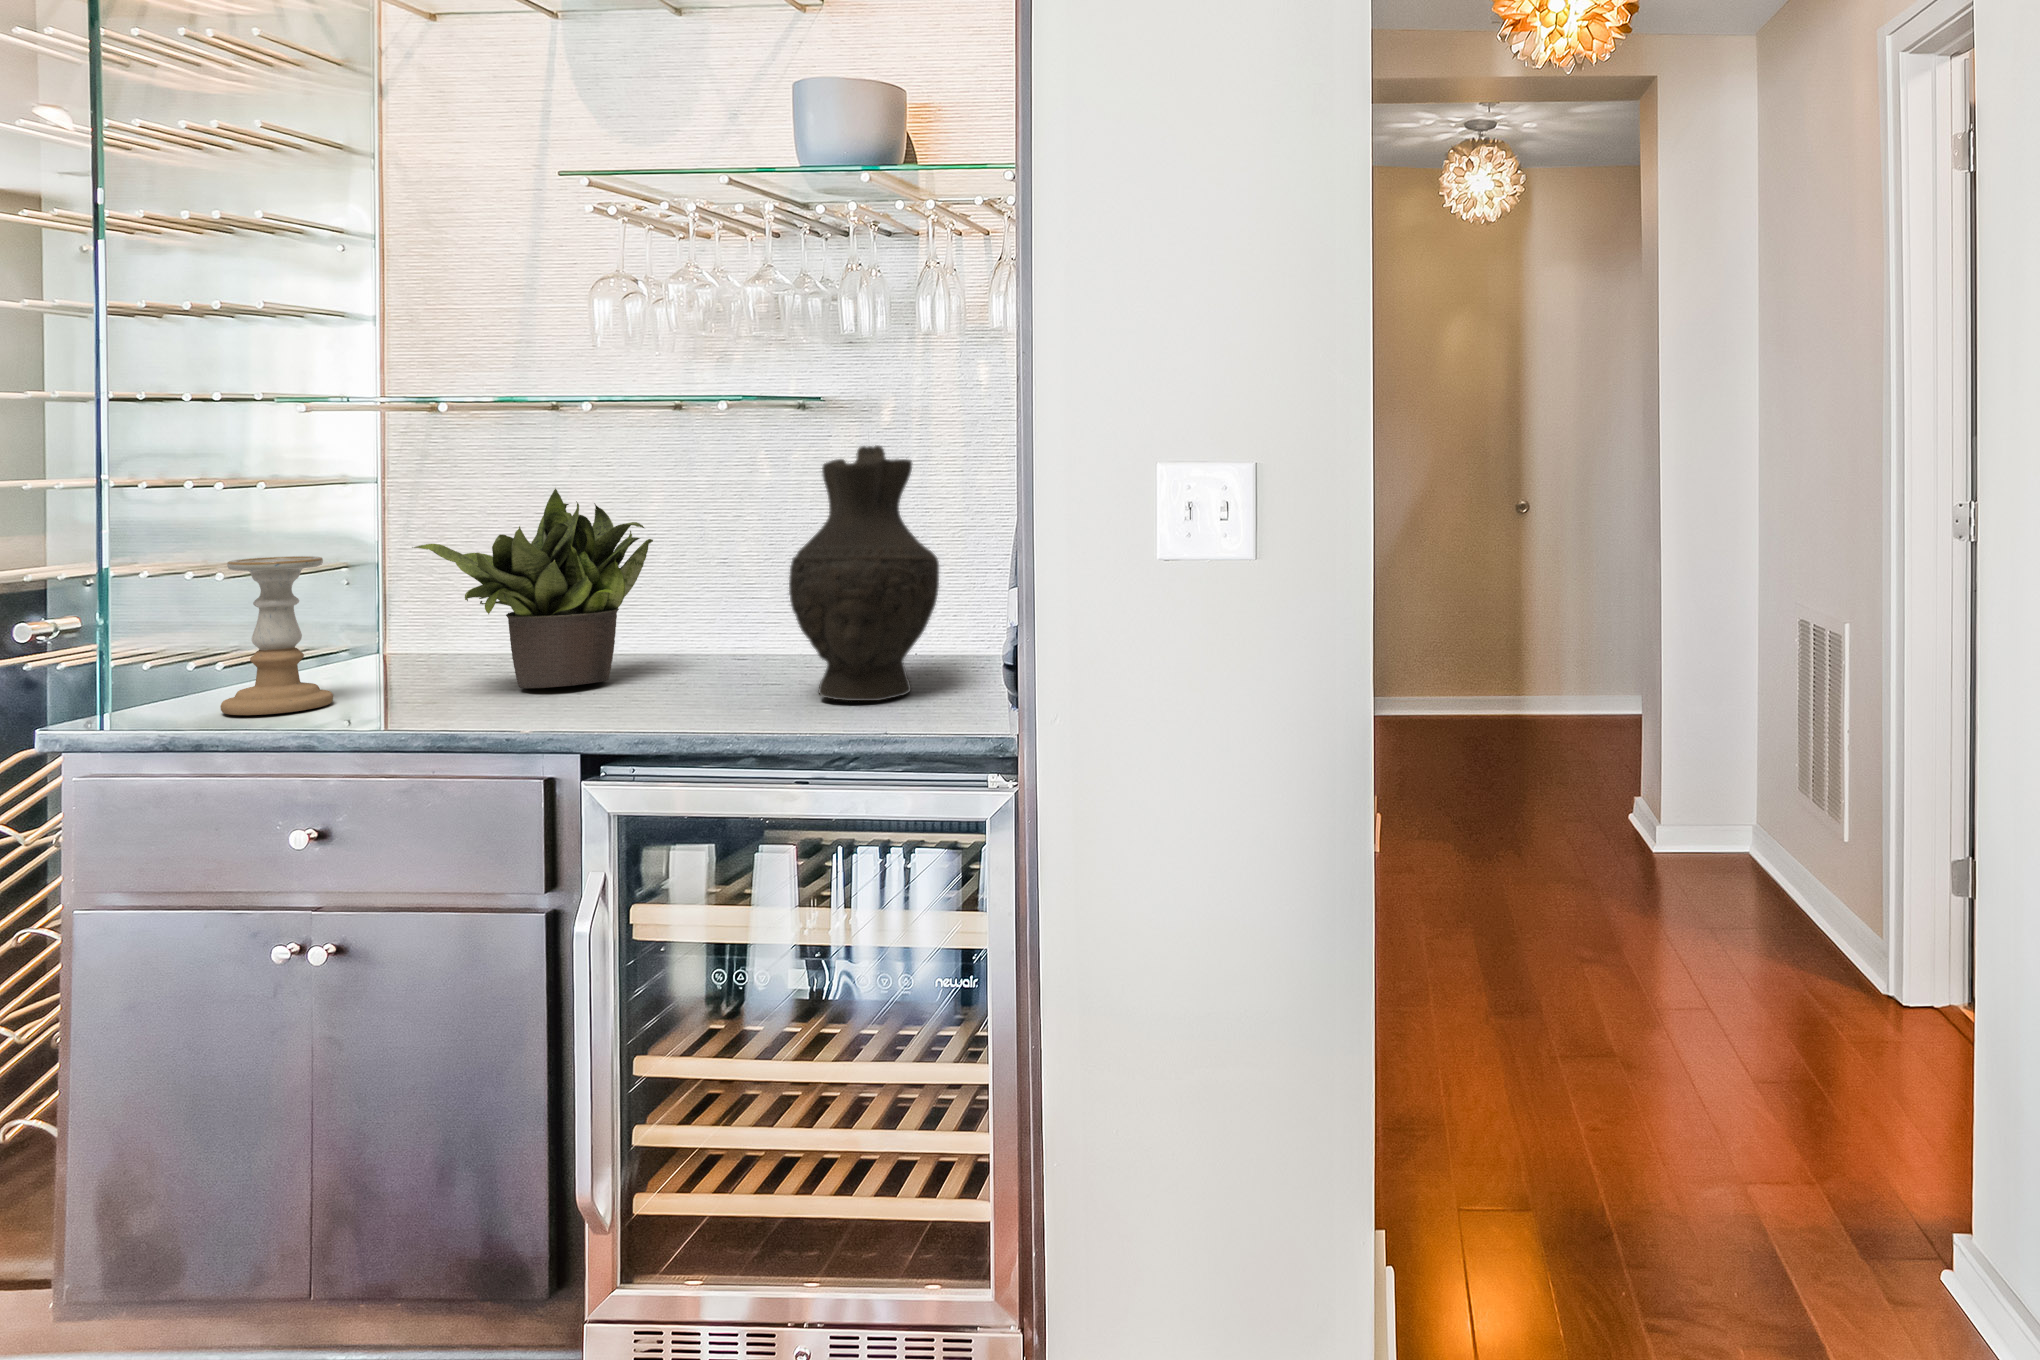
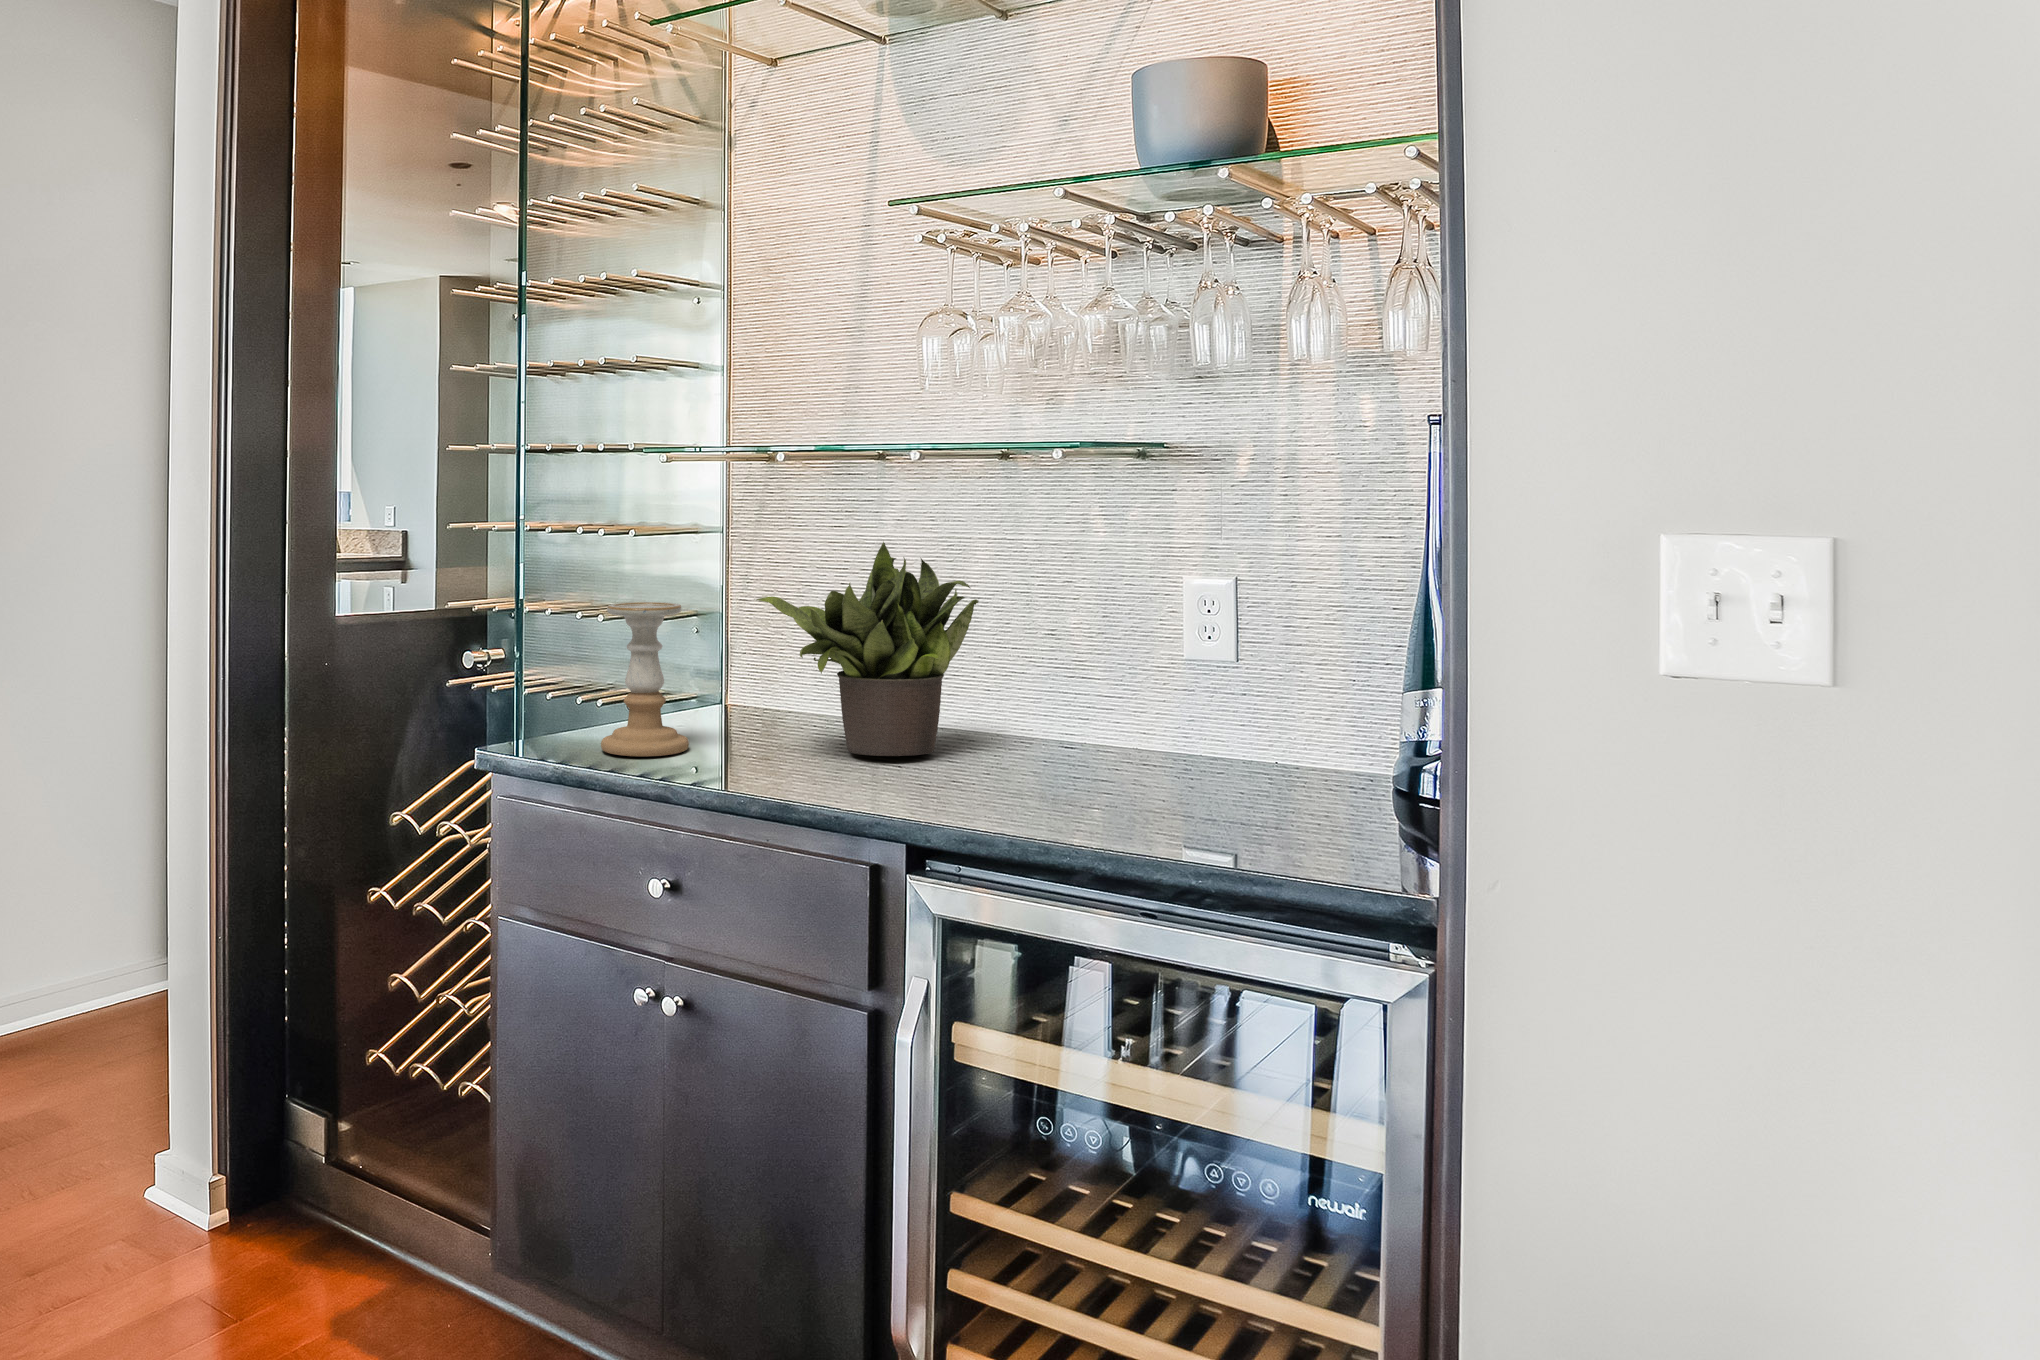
decorative vase: present [789,445,939,701] -> none [1129,498,1314,820]

